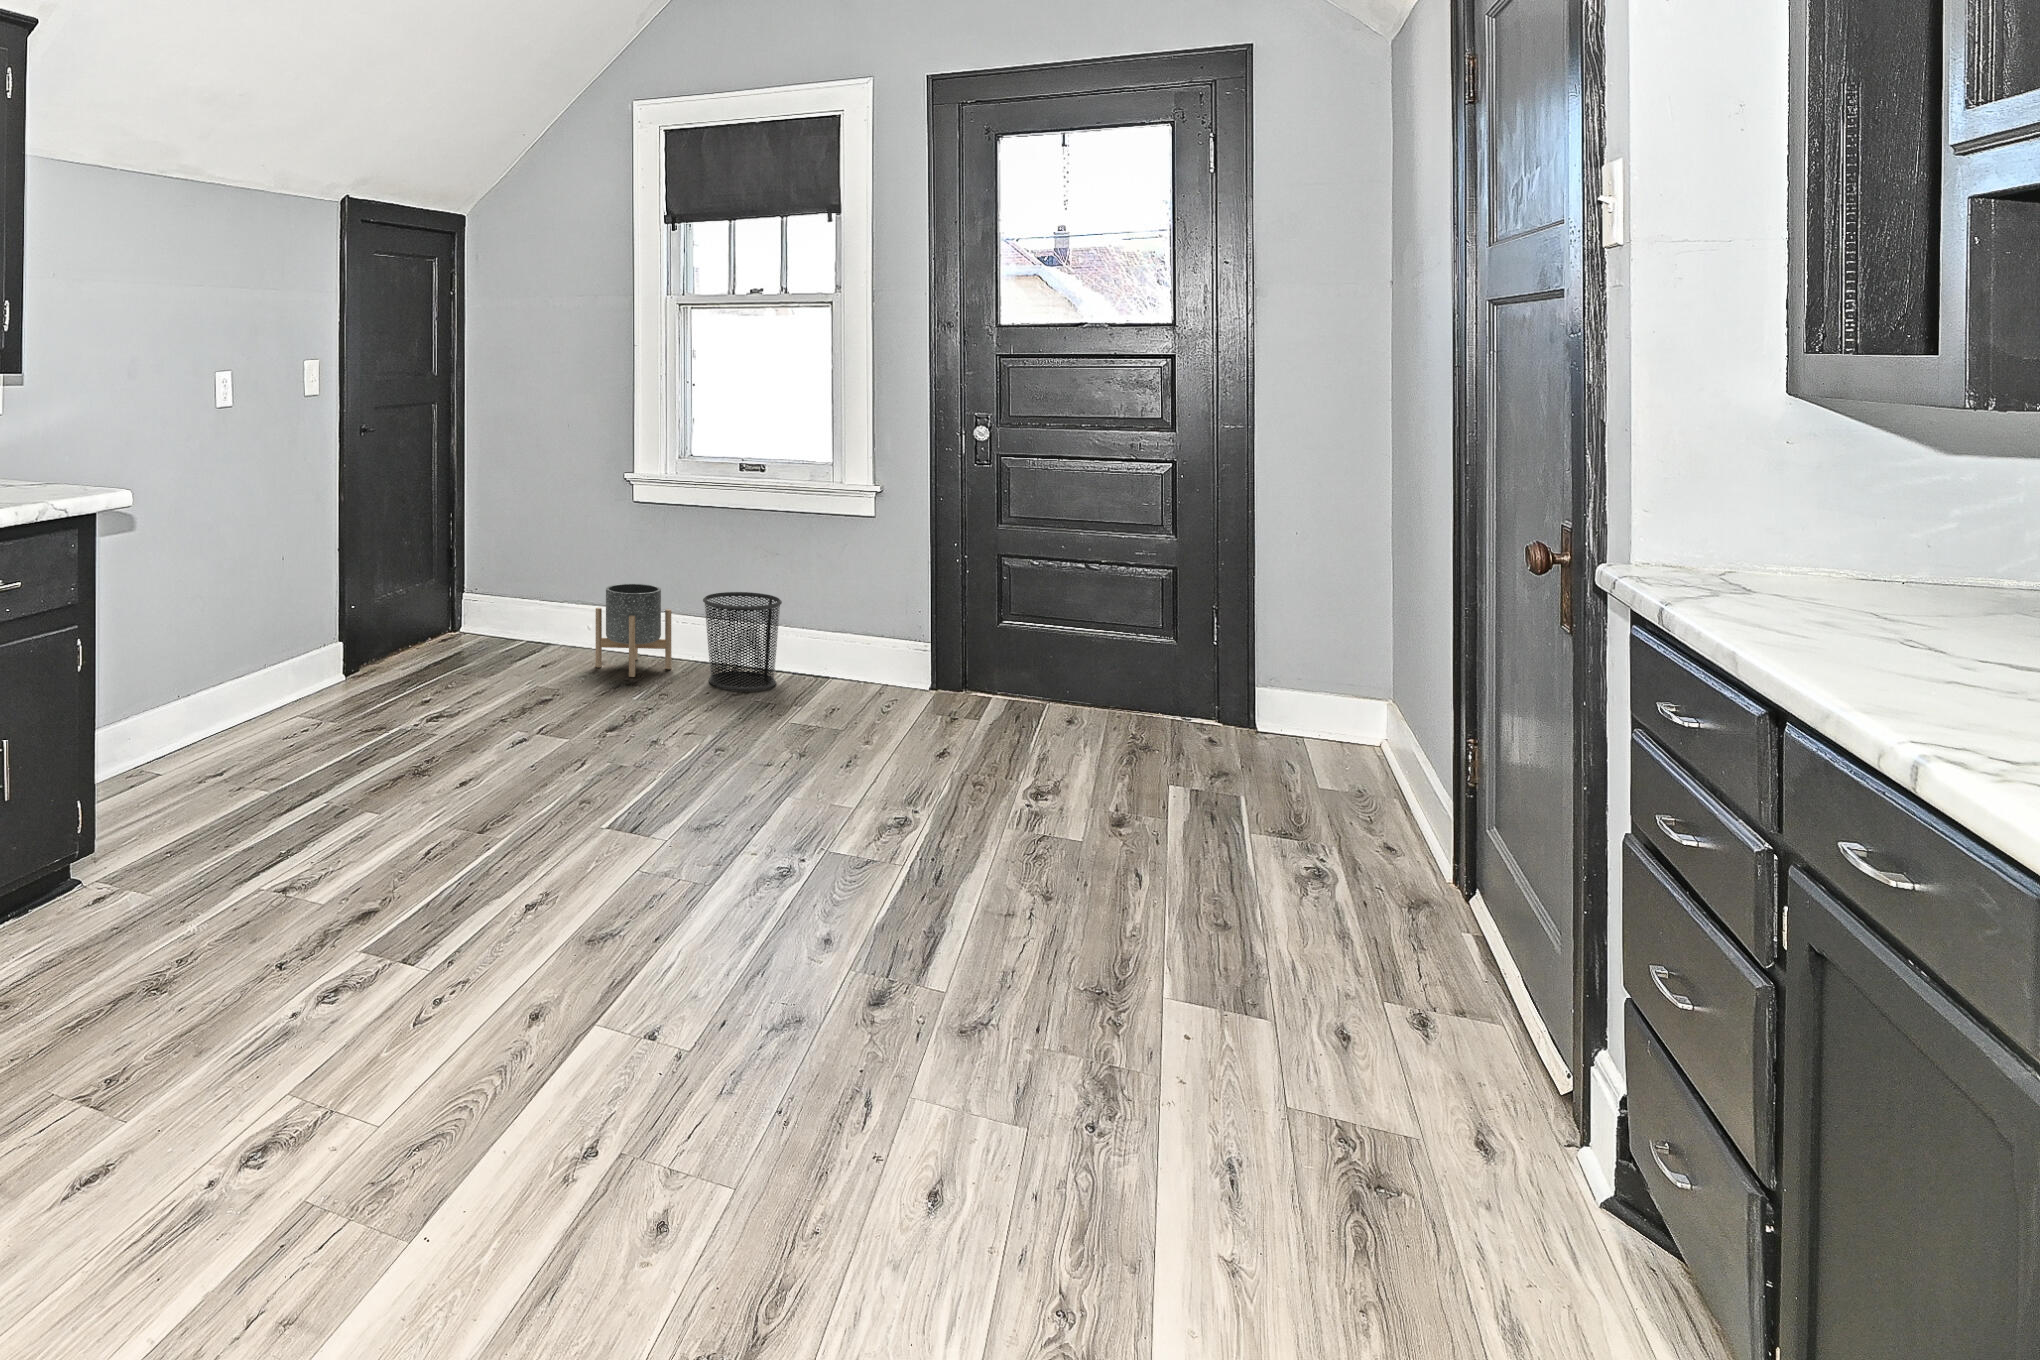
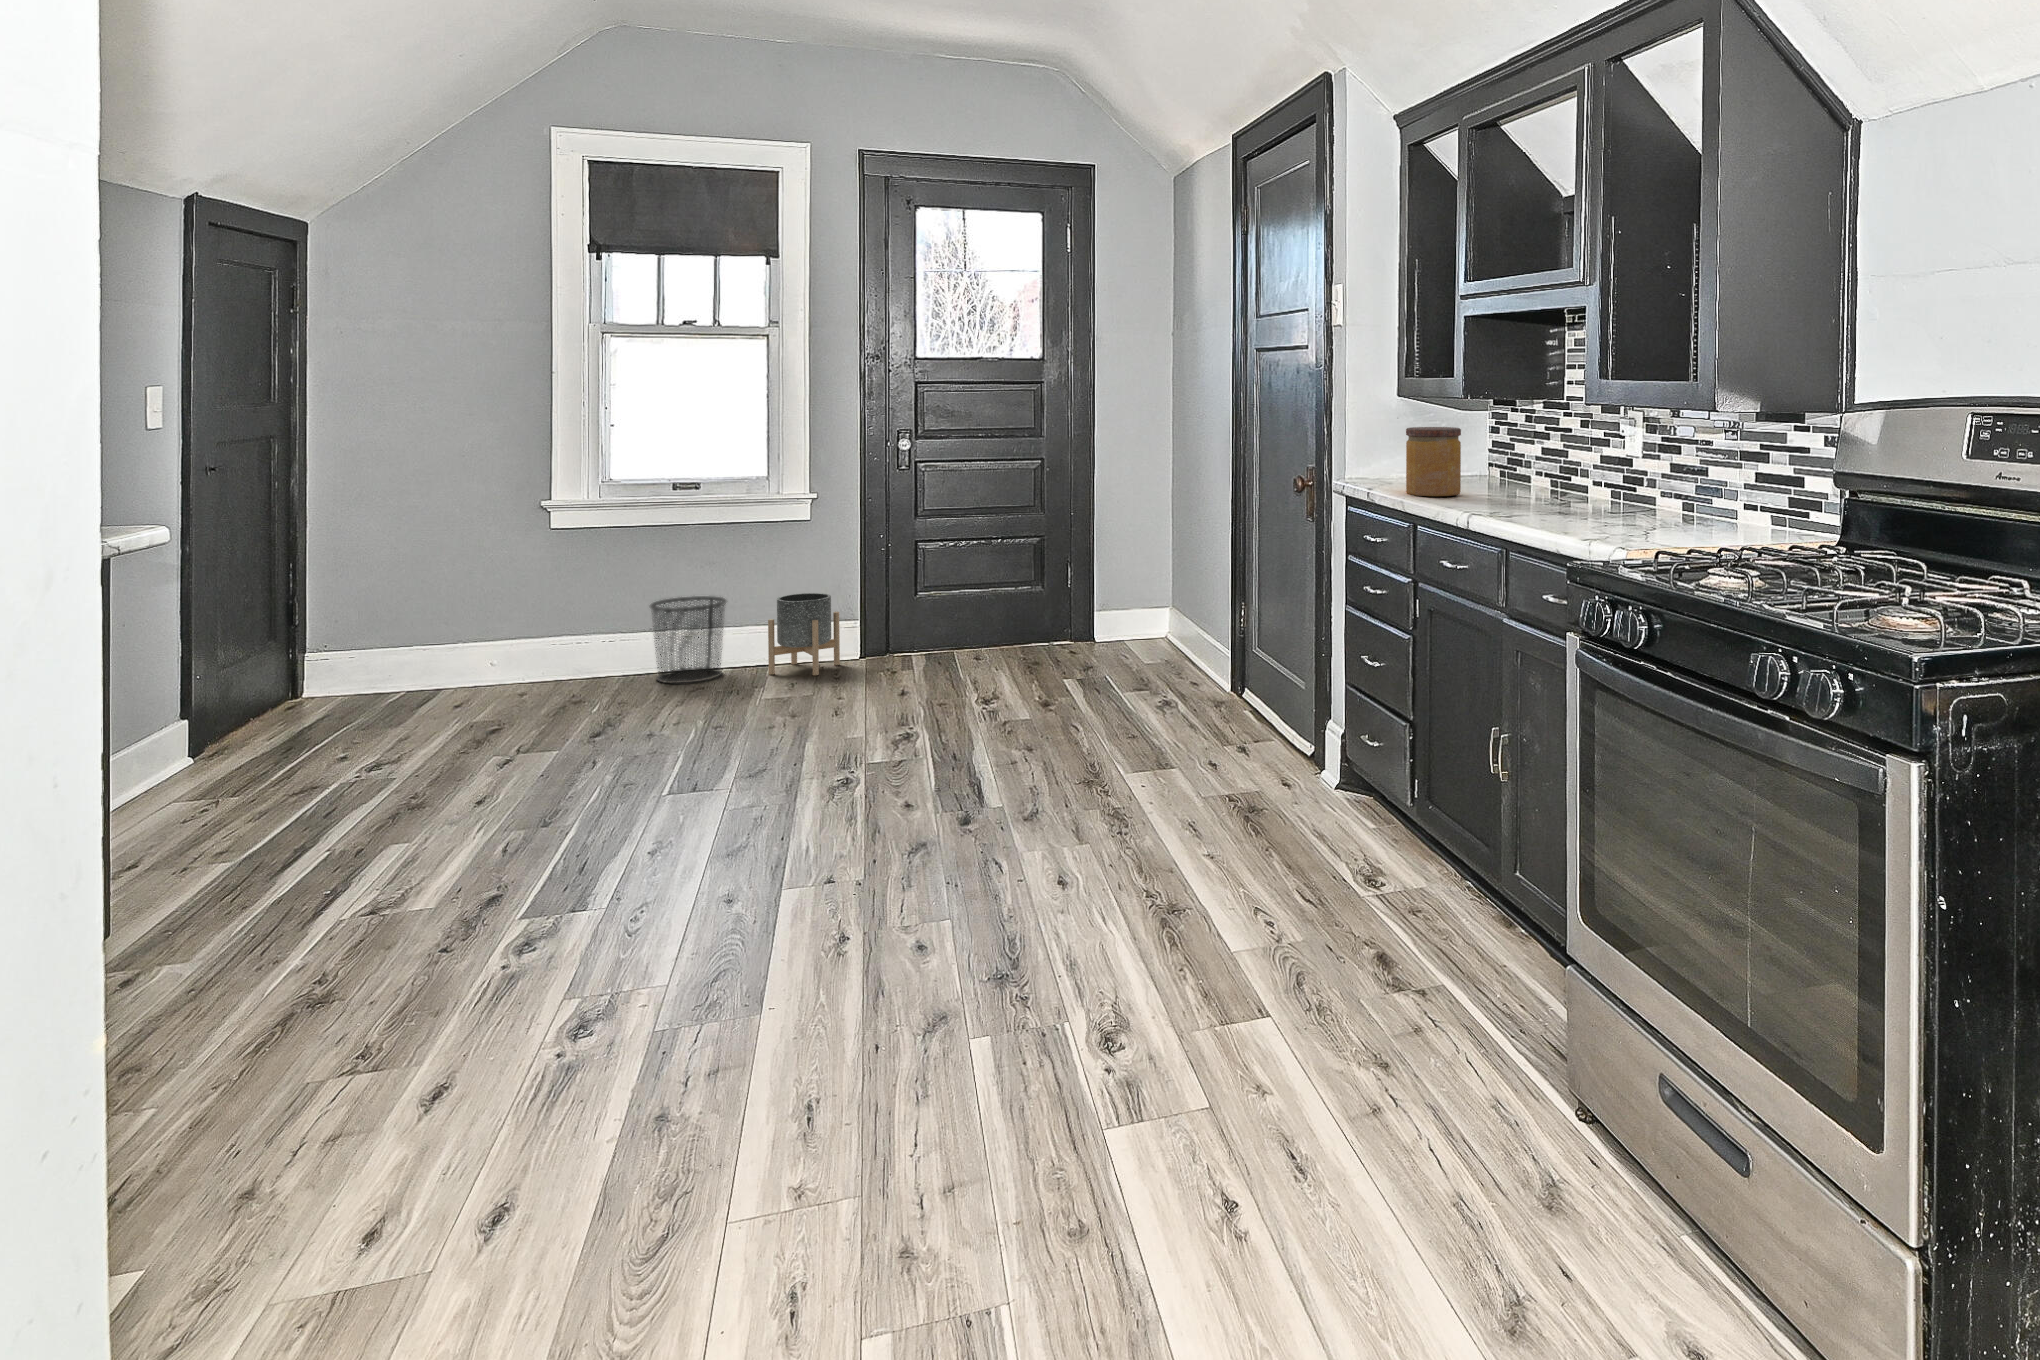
jar: none [1776,462,1958,635] -> present [1406,427,1461,496]
planter: present [595,584,671,677] -> present [768,593,840,675]

